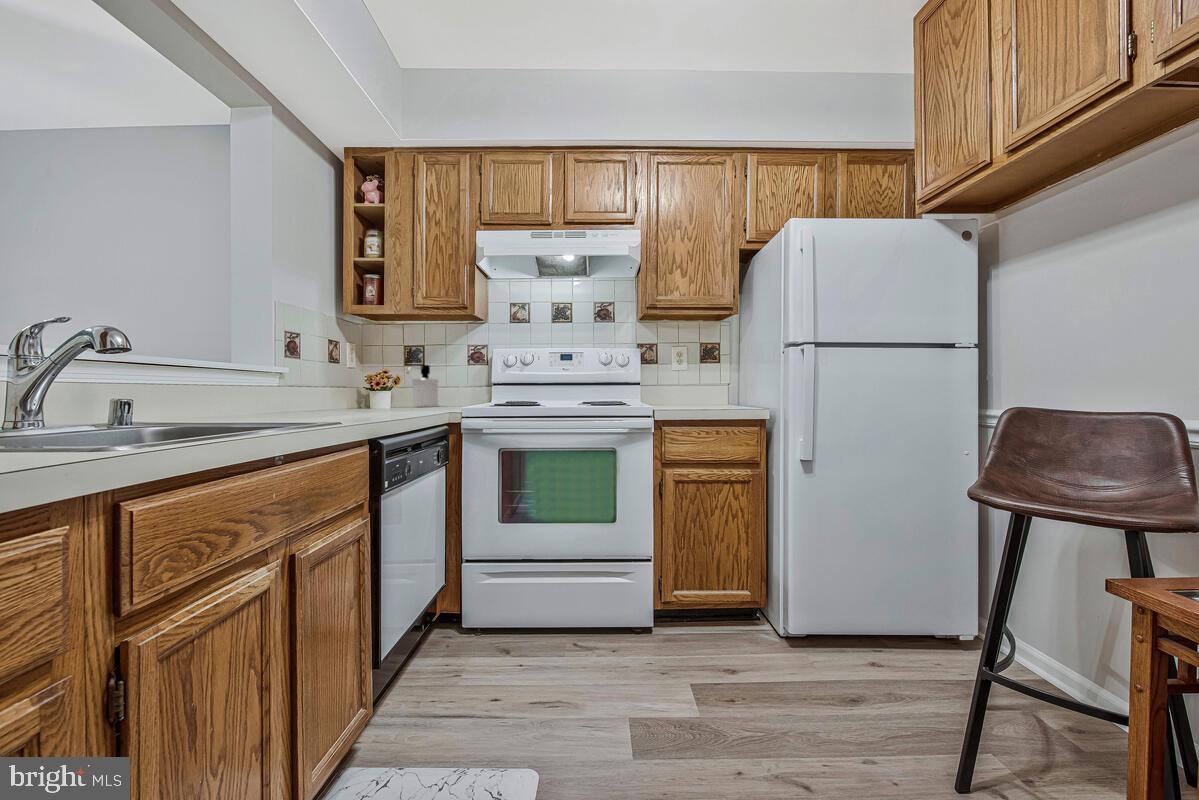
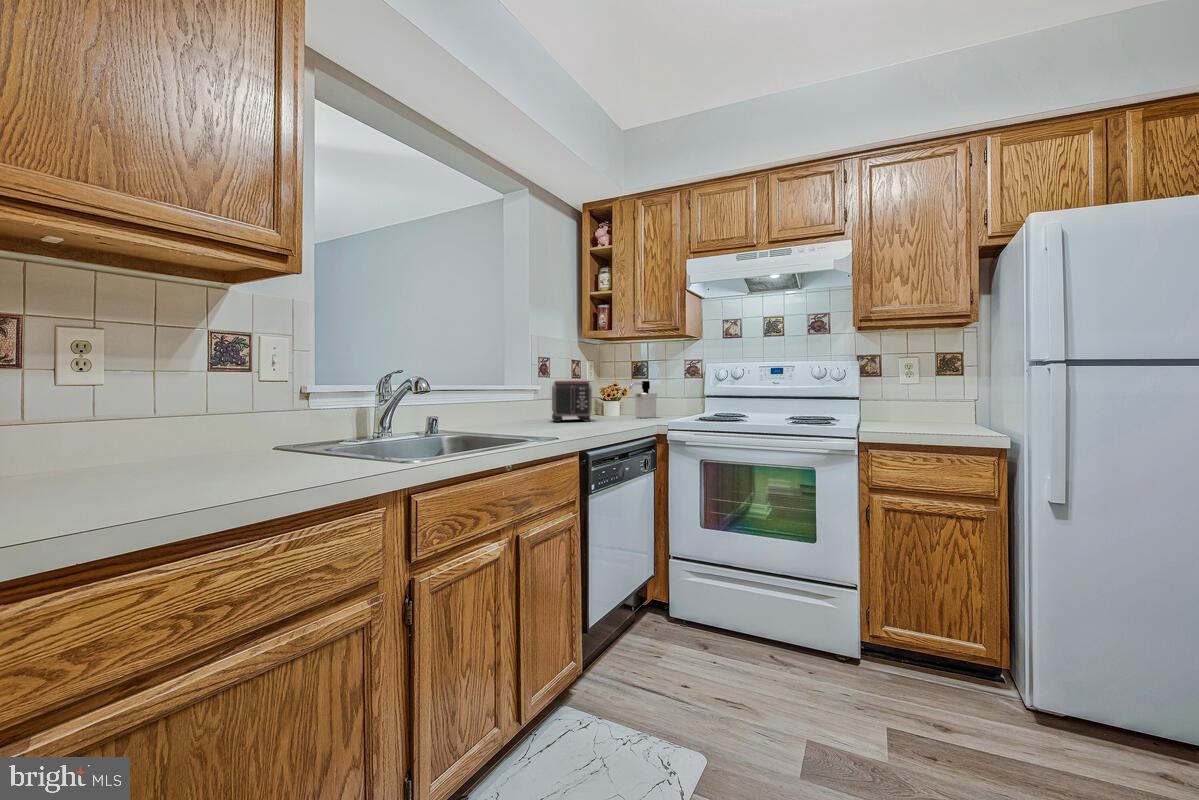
toaster: none [303,361,362,412] -> present [552,381,592,422]

